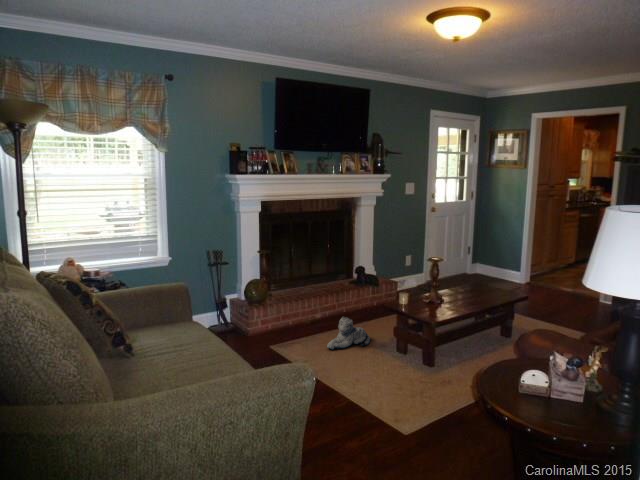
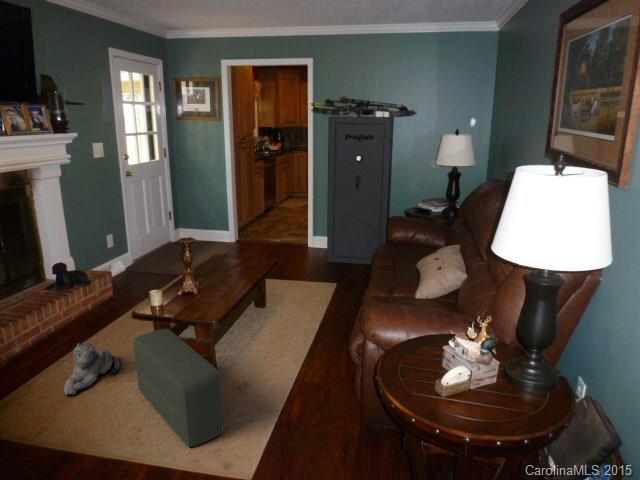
pouf: none [370,319,409,404] -> present [134,329,224,447]

